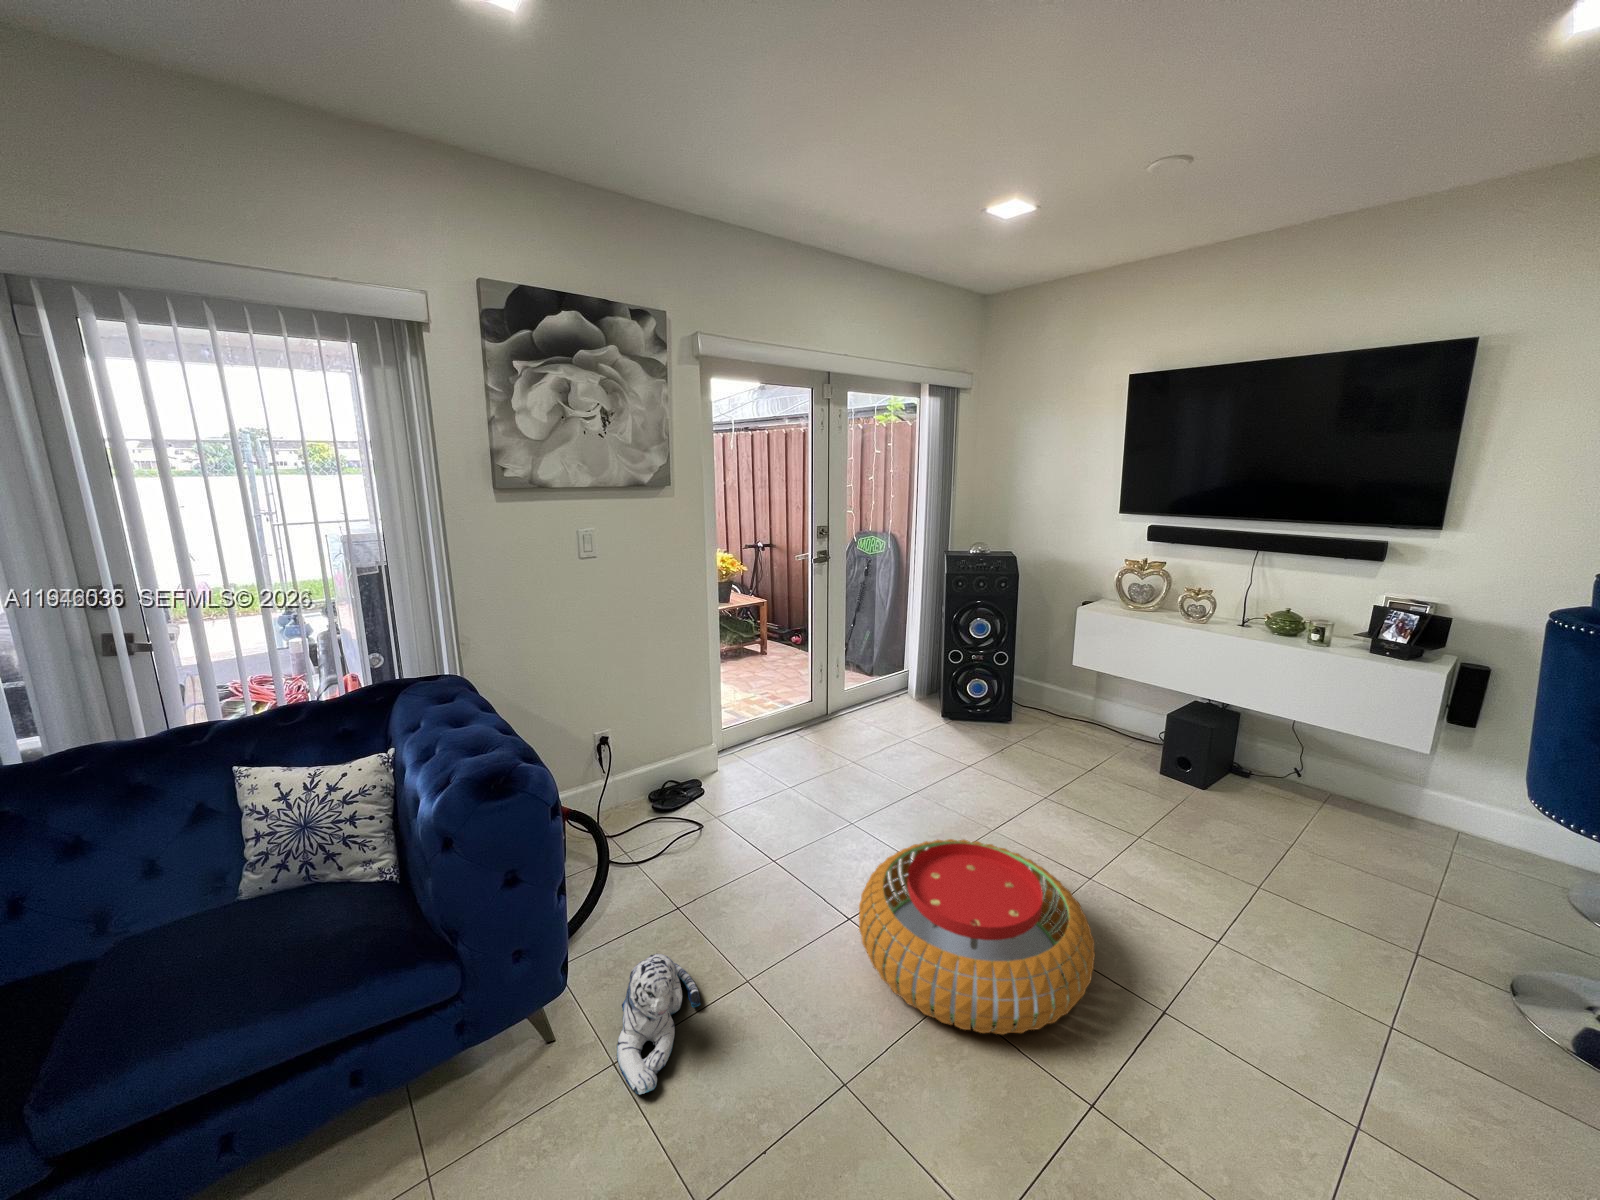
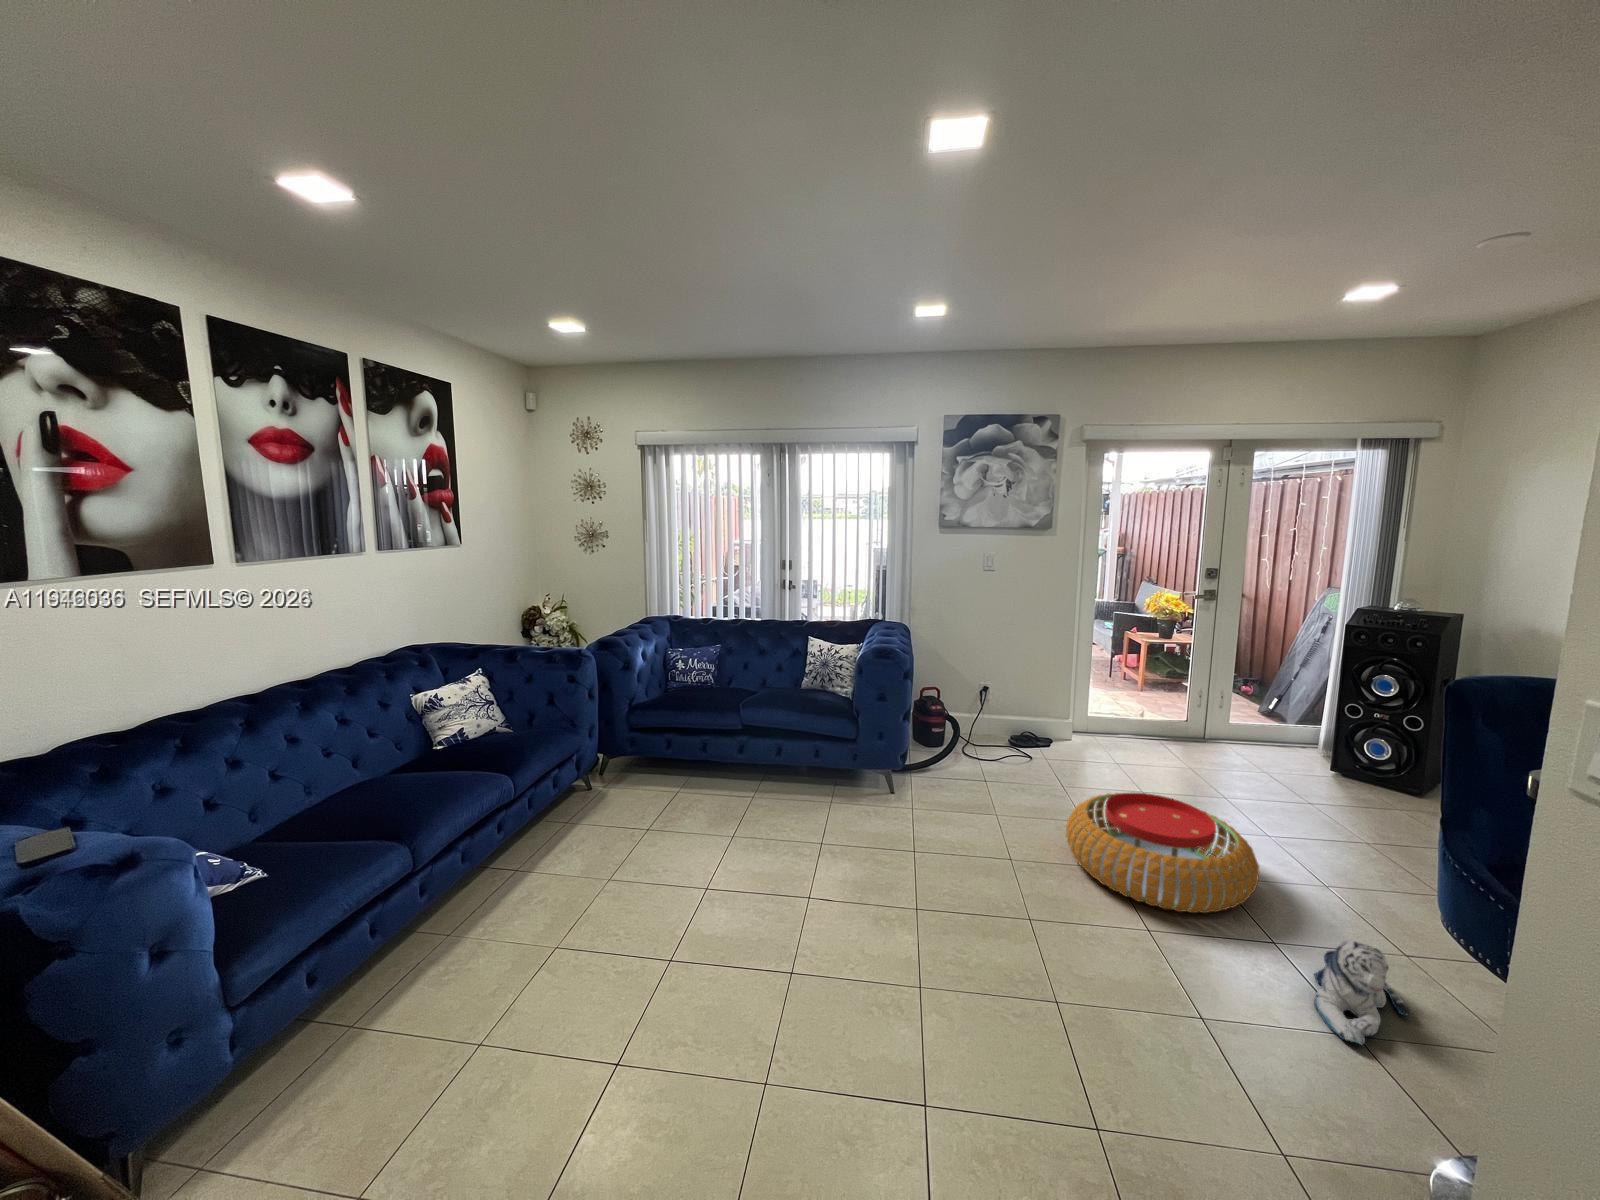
plush toy: present [617,953,700,1095] -> present [1314,940,1410,1045]

